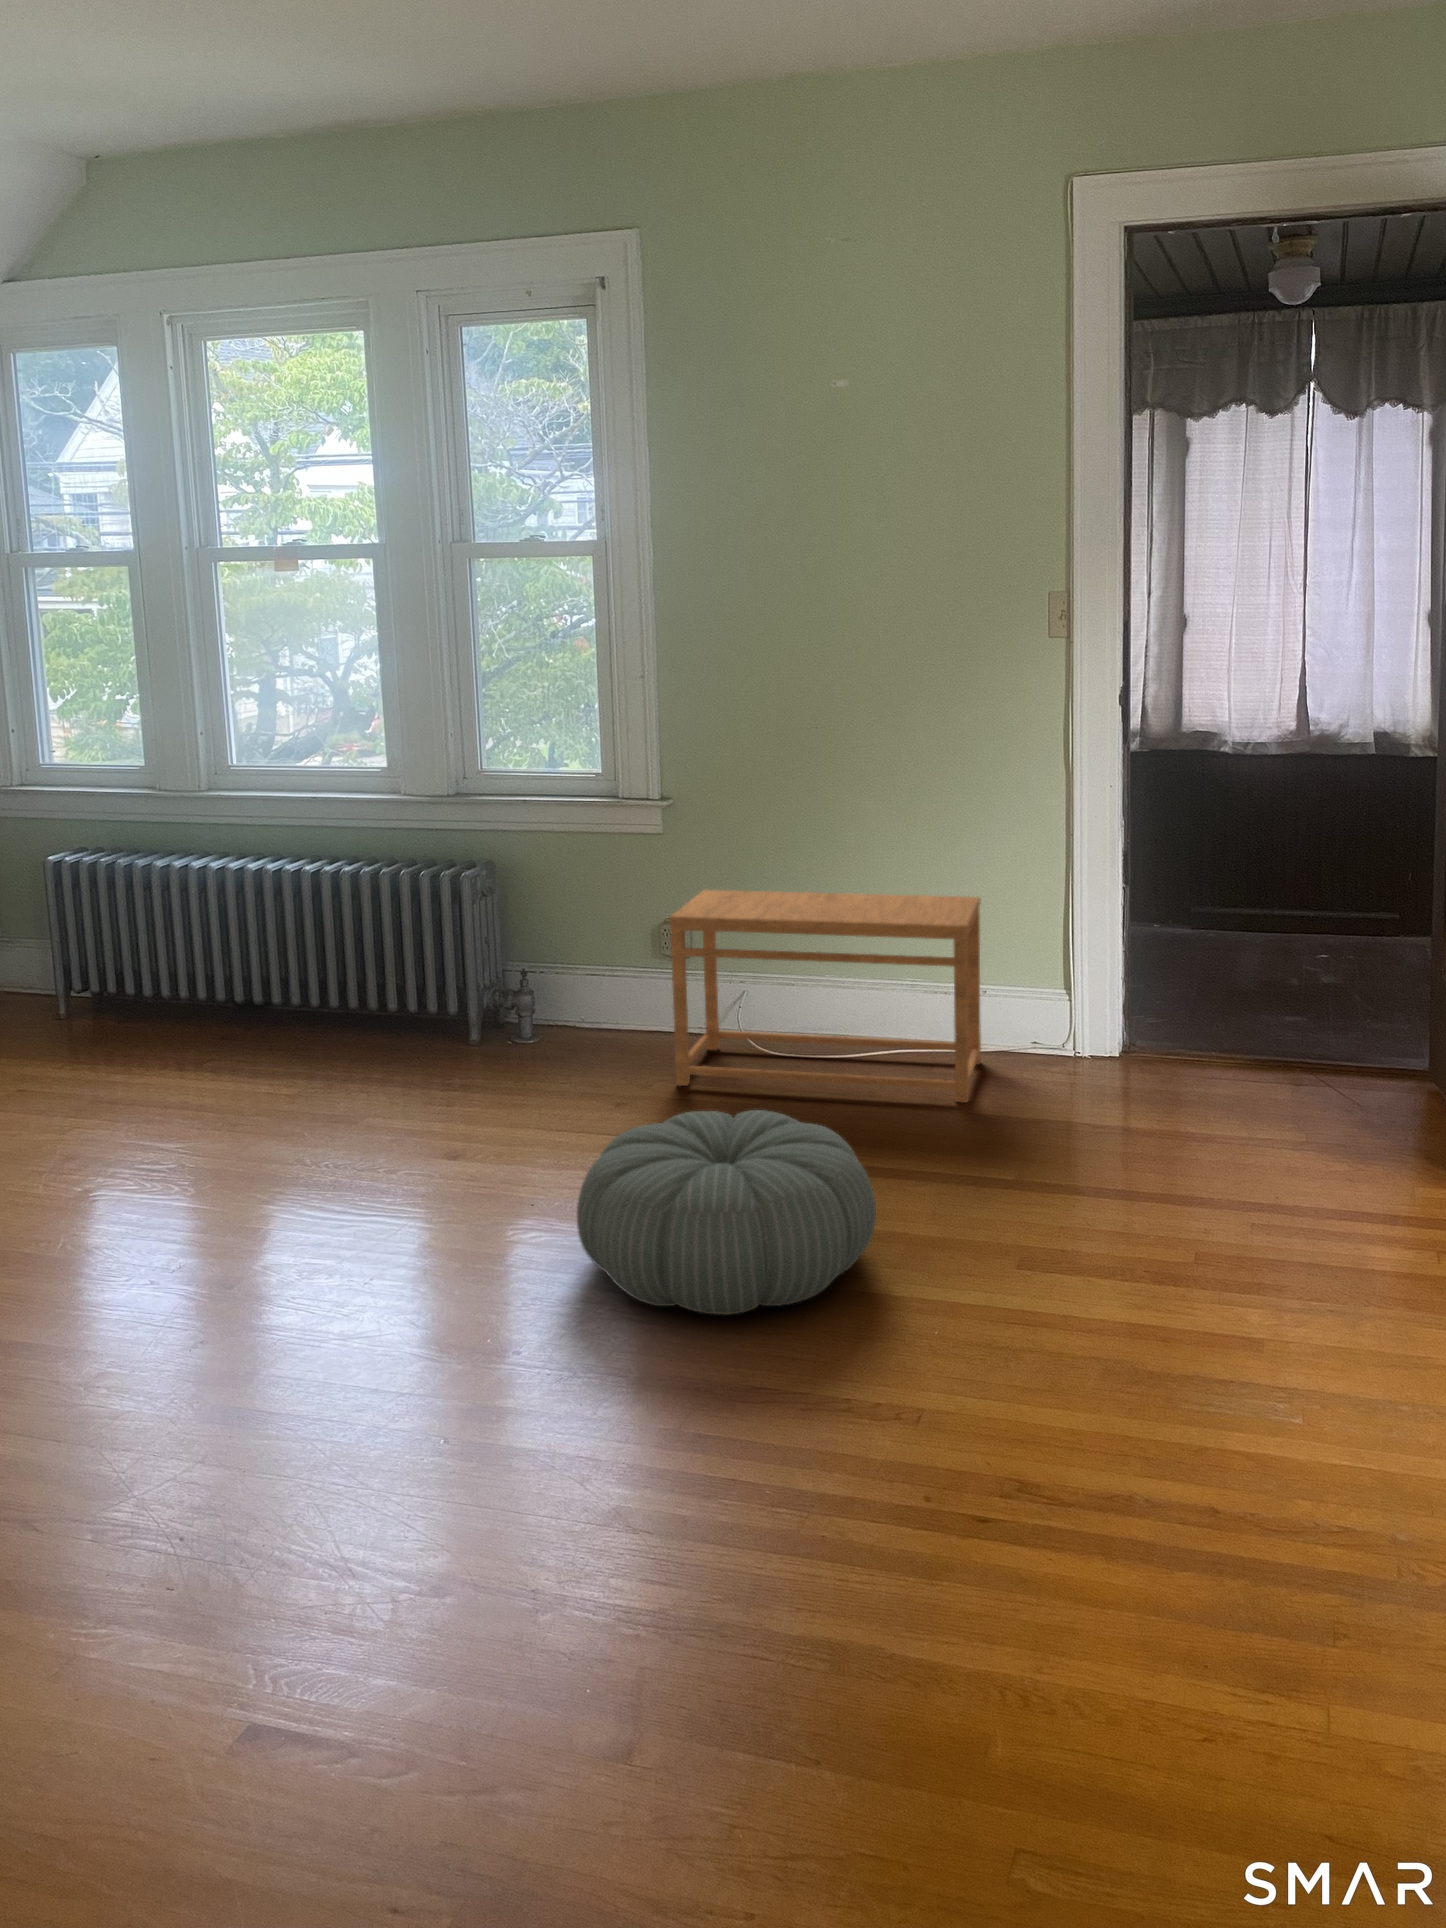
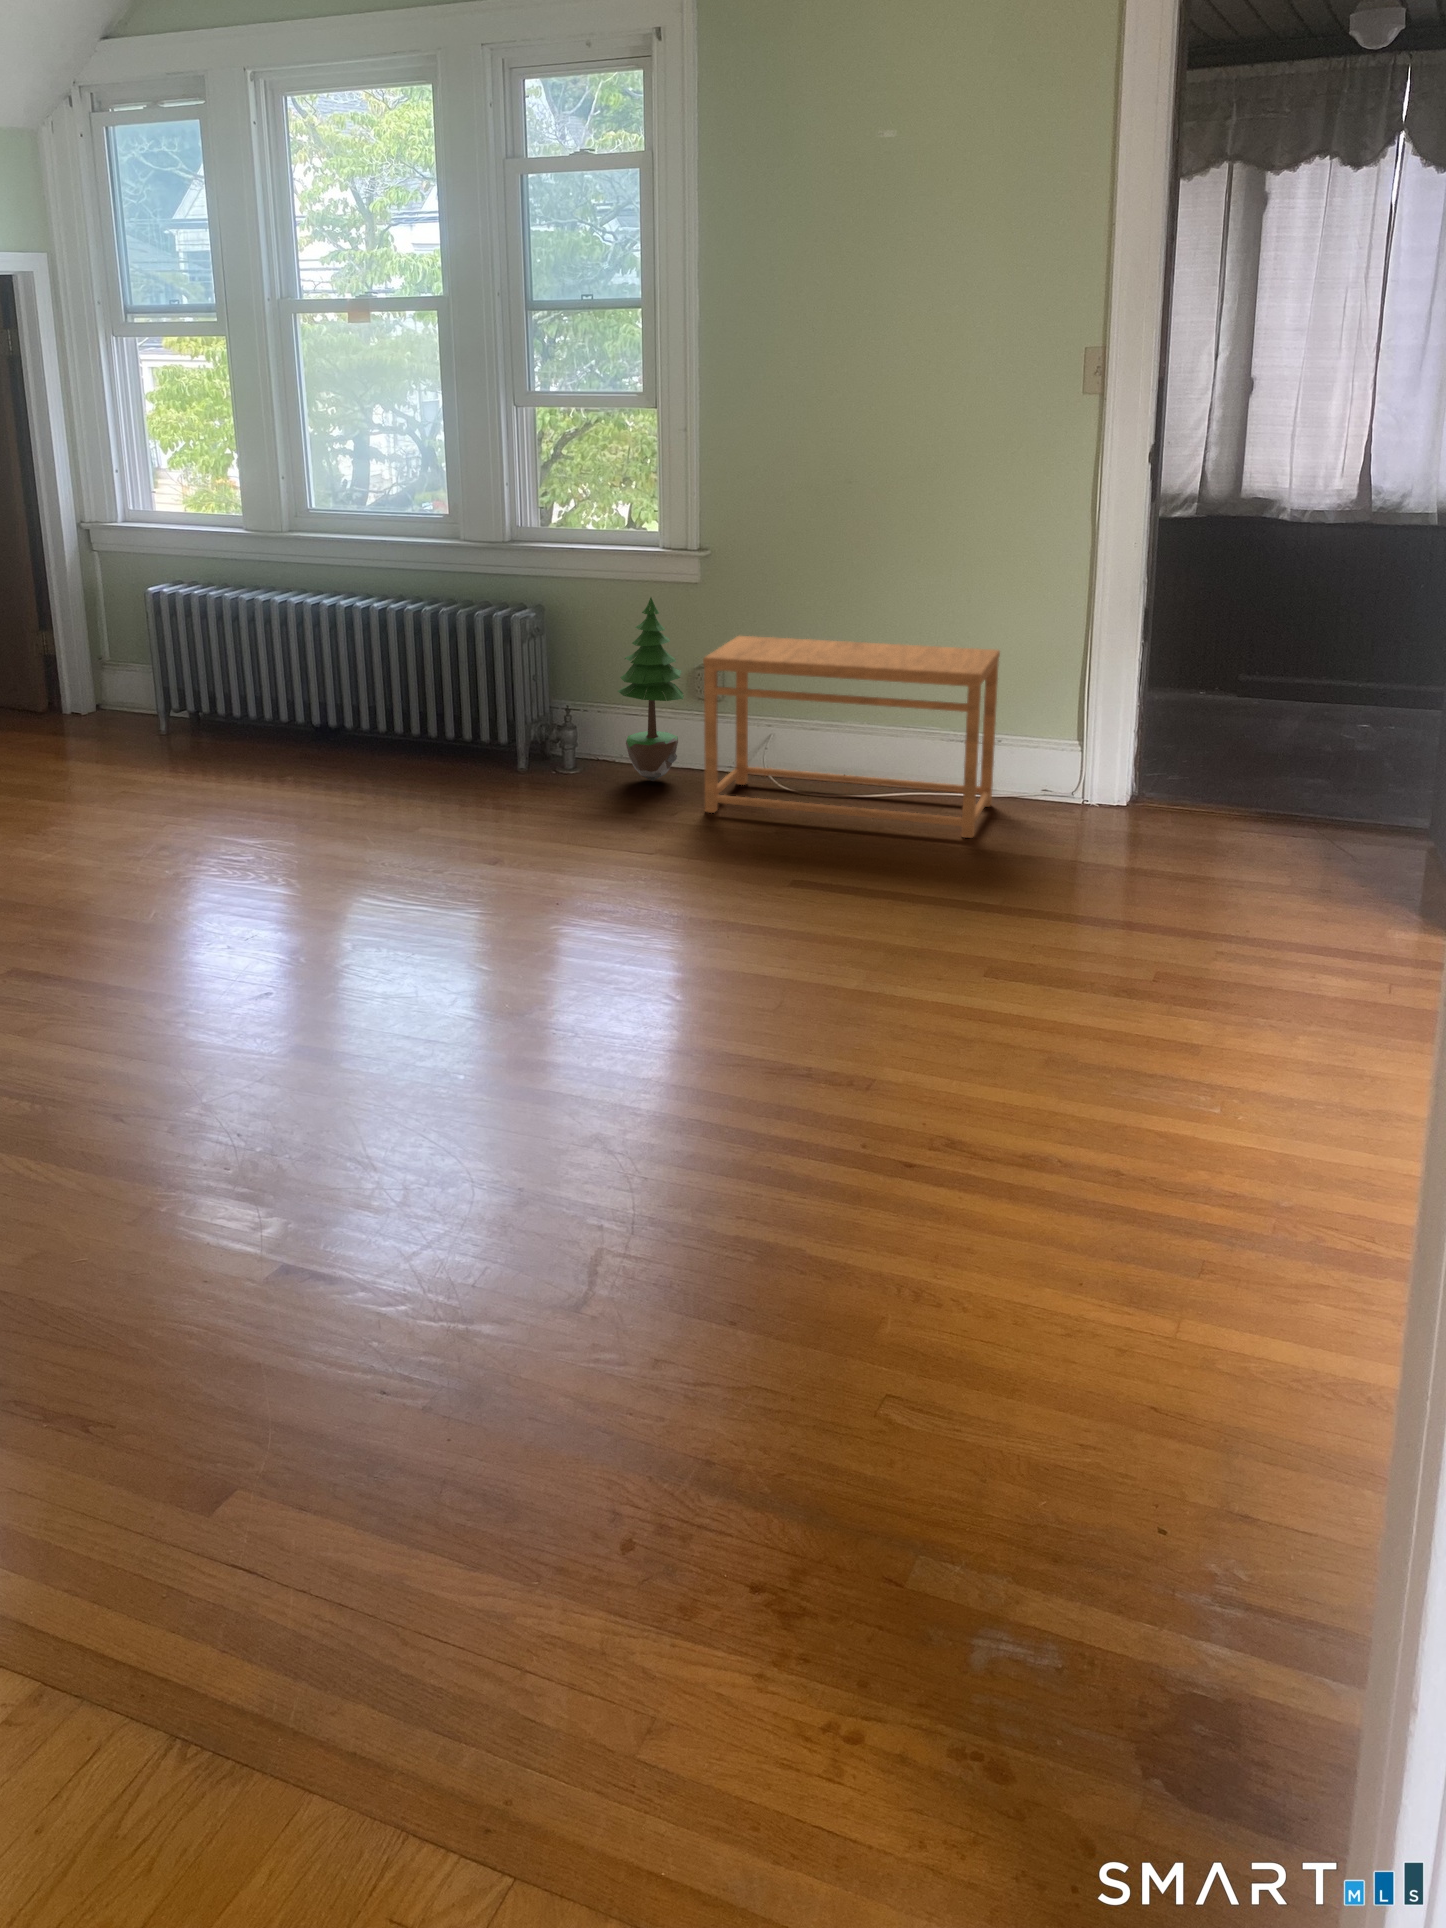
potted tree: none [574,851,647,1051] -> present [618,598,684,781]
pouf: present [577,1110,876,1315] -> none [605,824,868,990]

